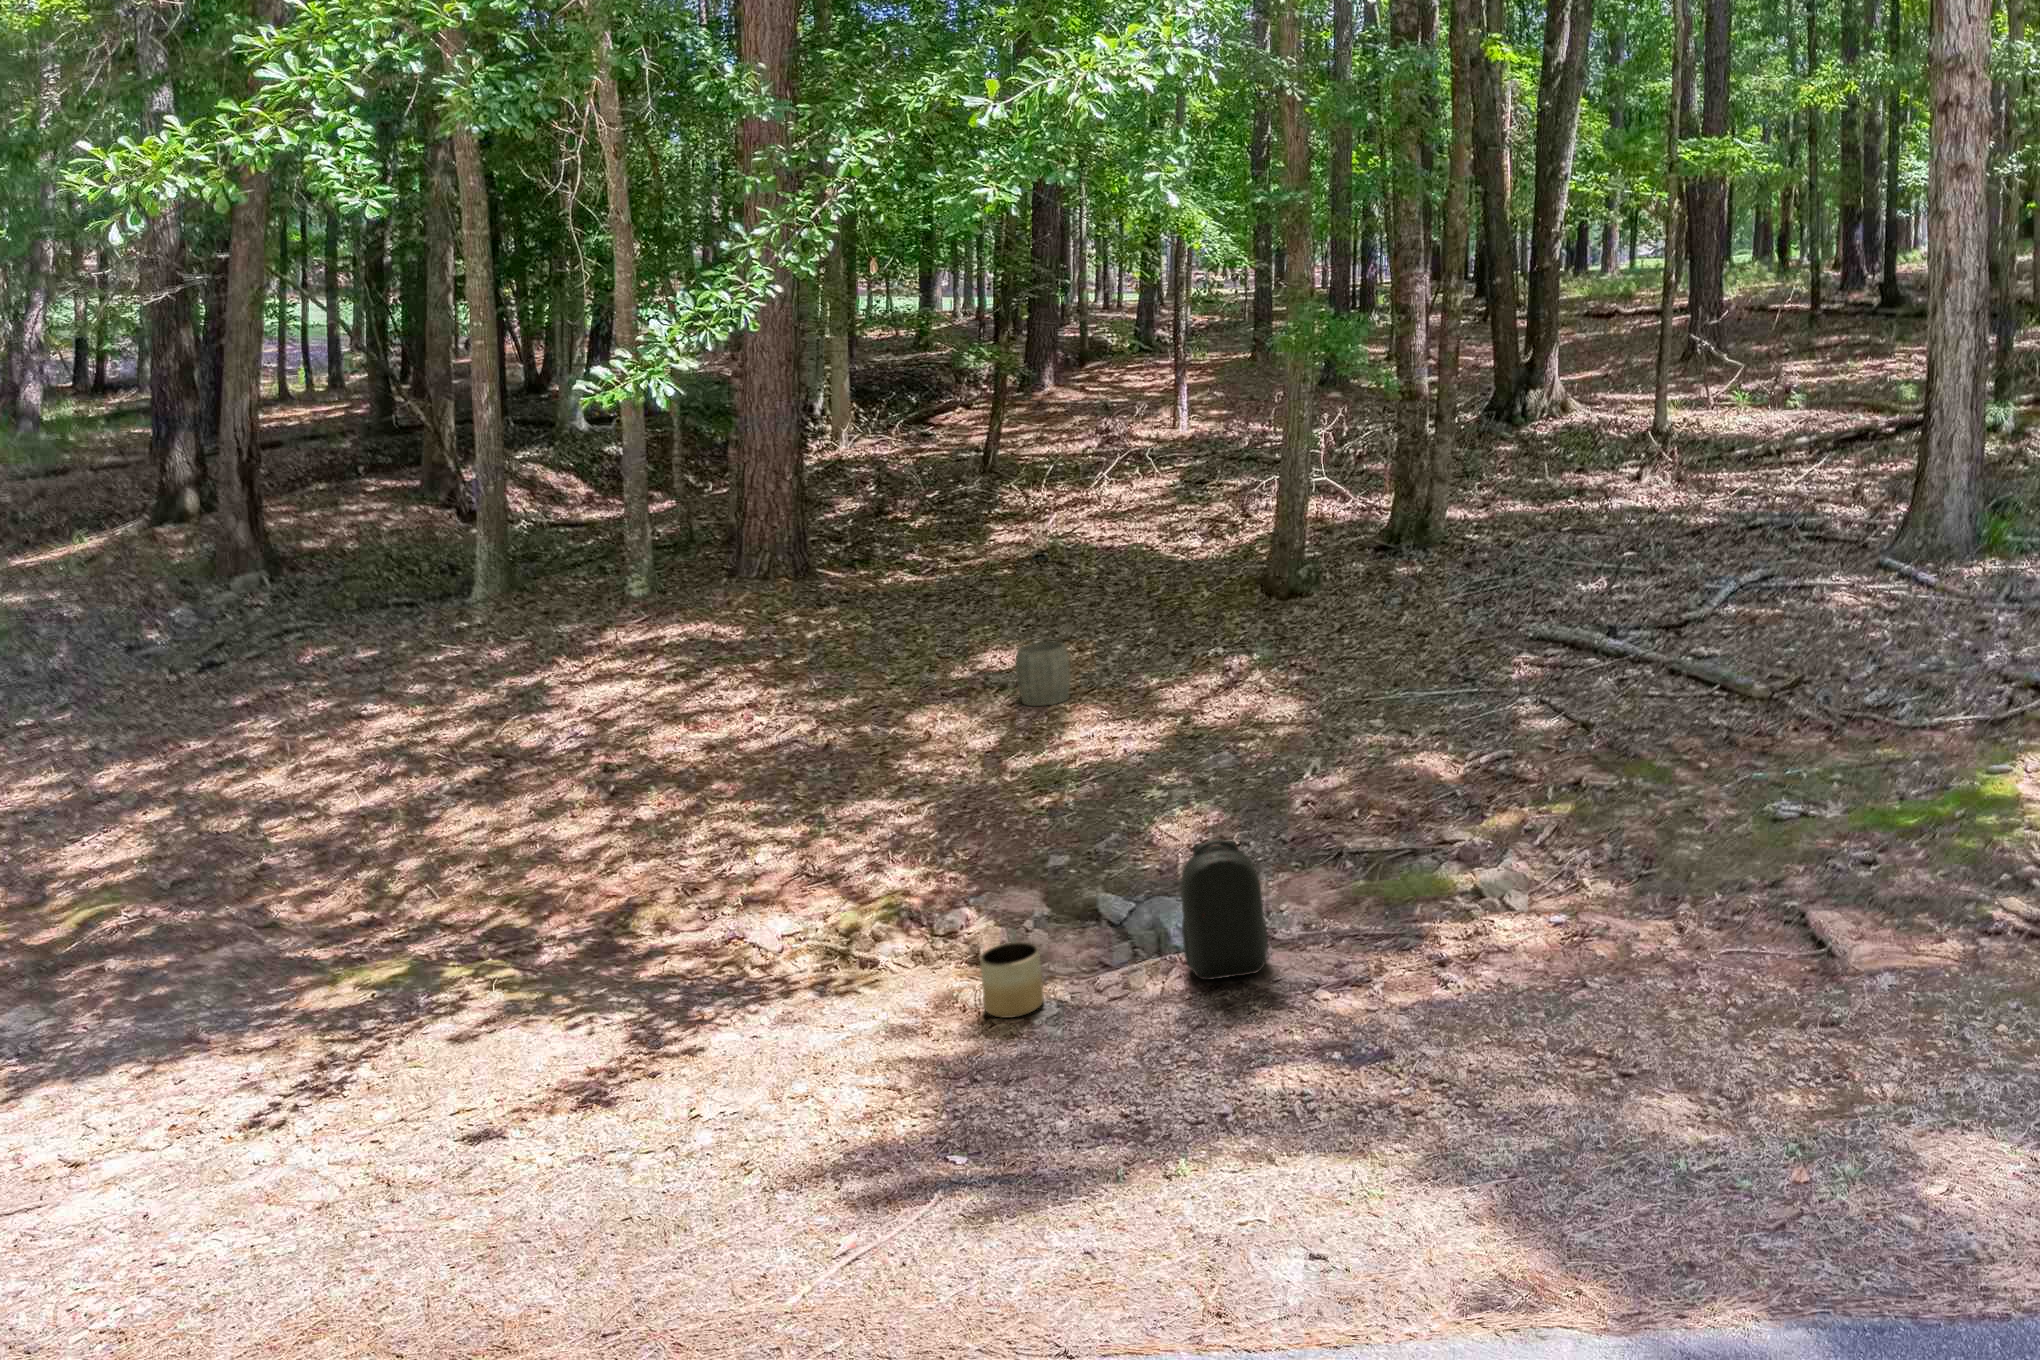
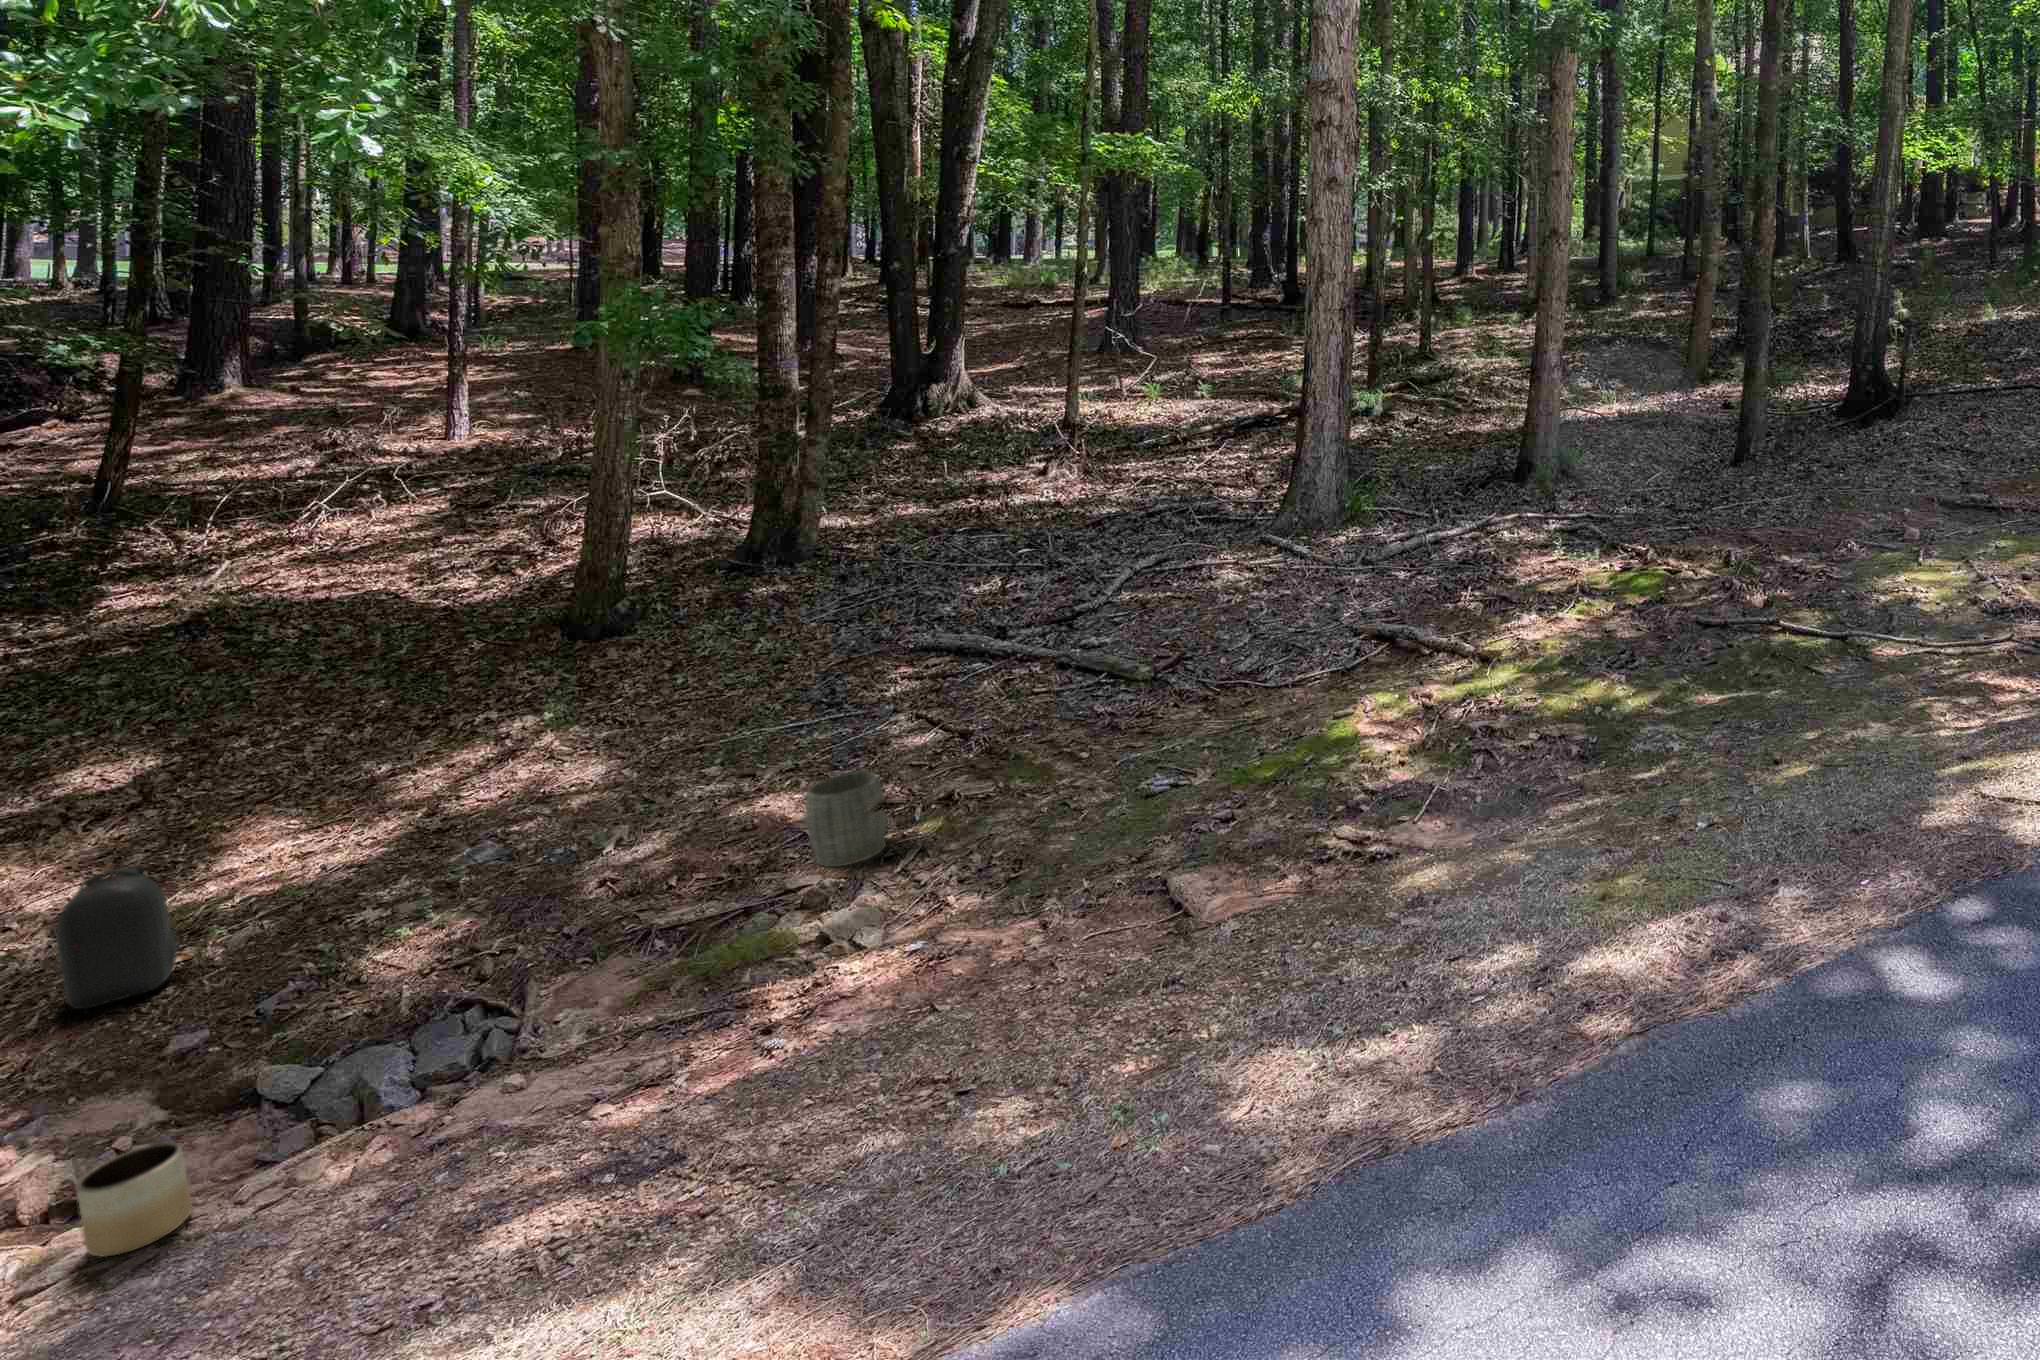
woven basket: present [1016,642,1070,706] -> present [805,772,887,867]
backpack: present [1181,839,1268,980] -> present [57,867,177,1009]

